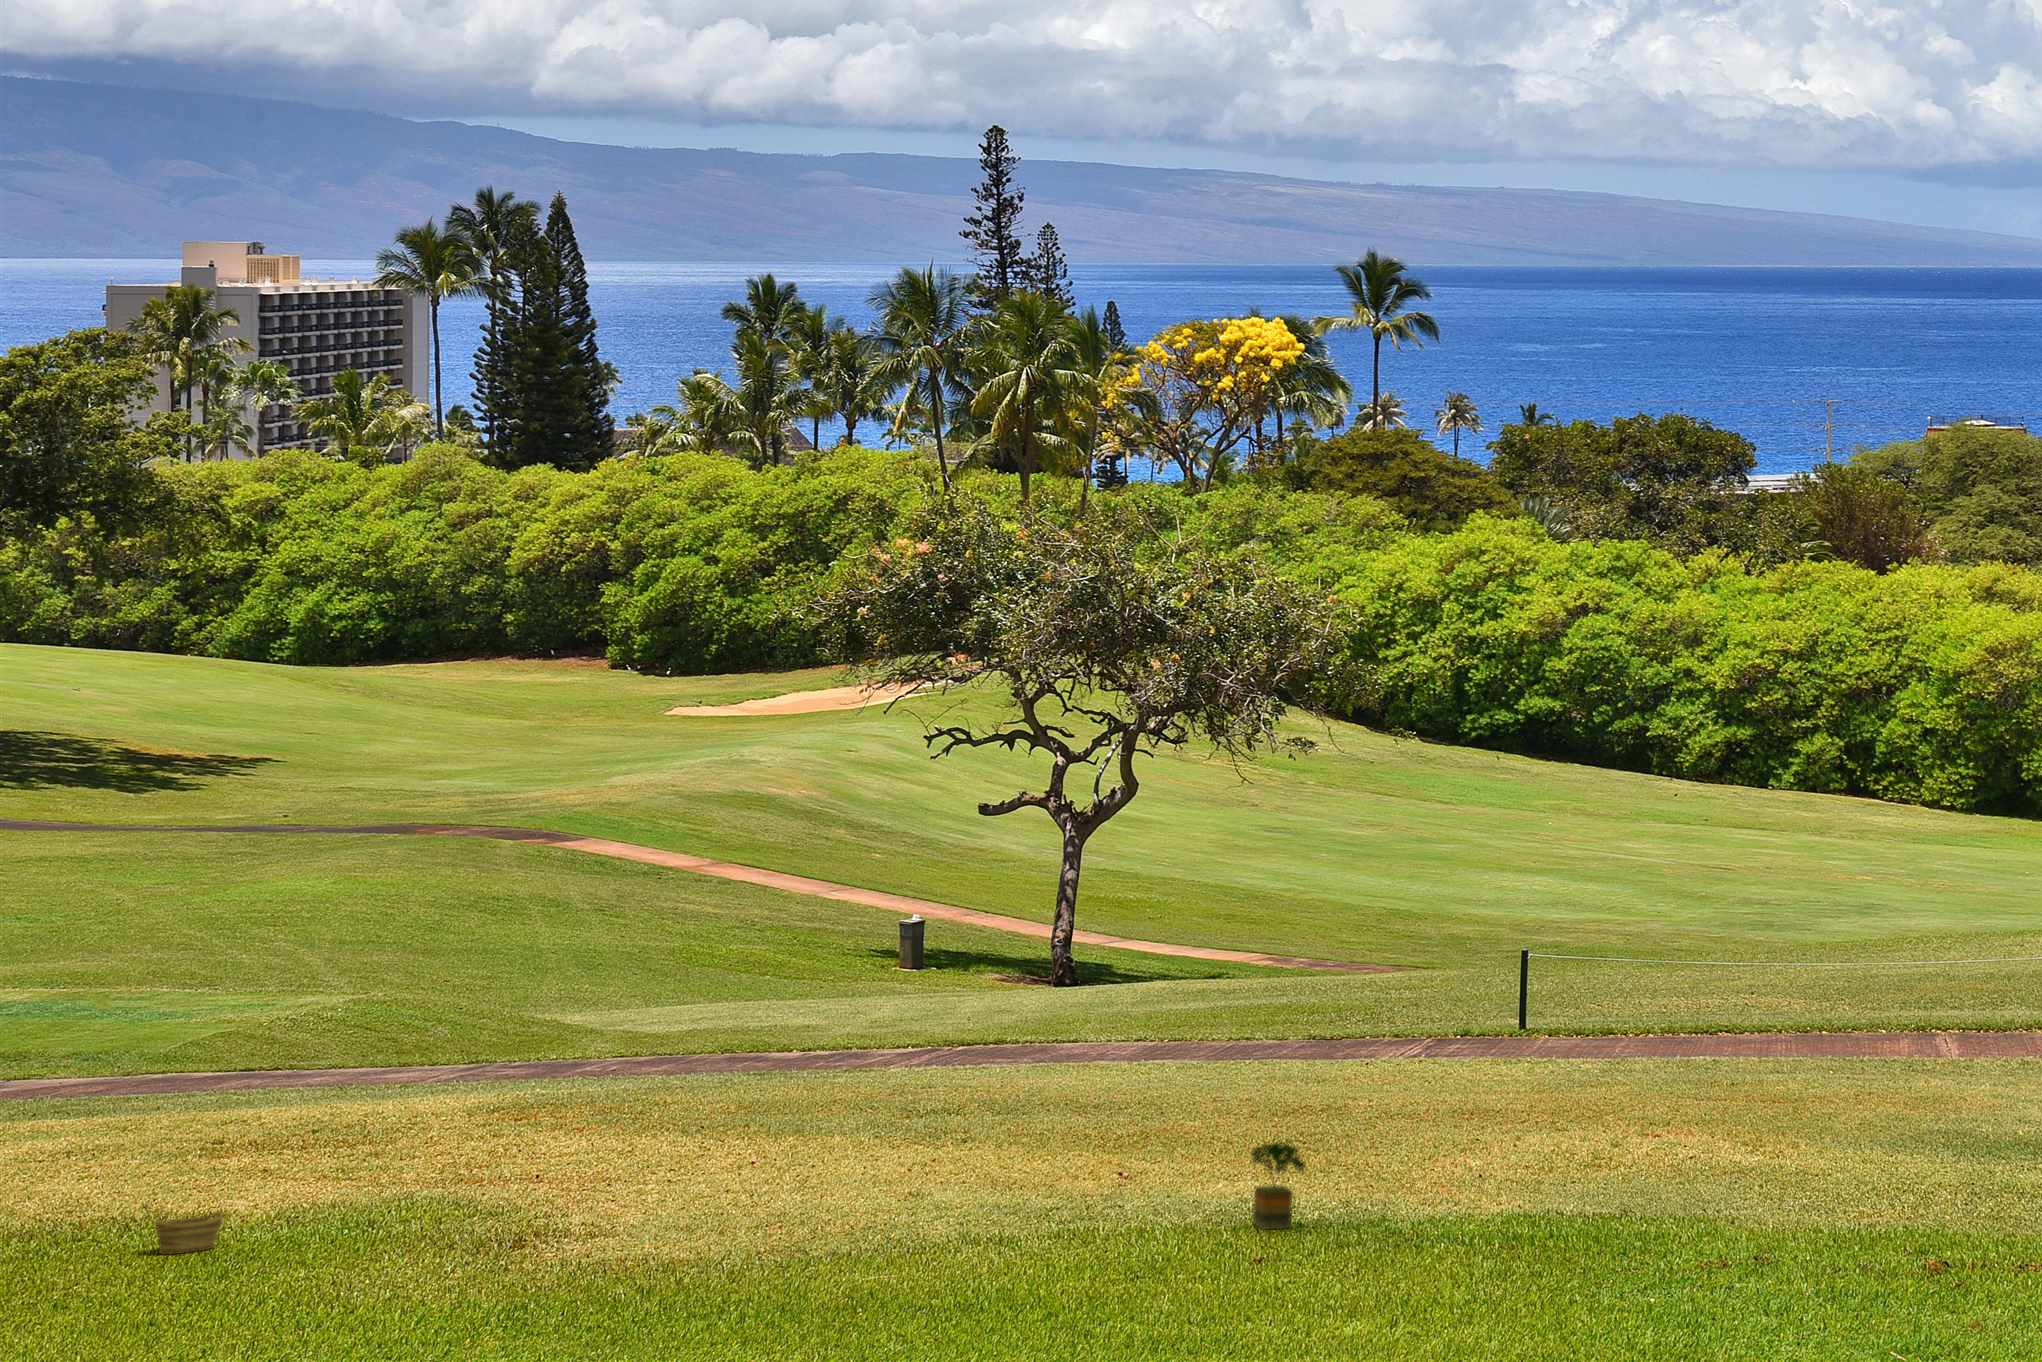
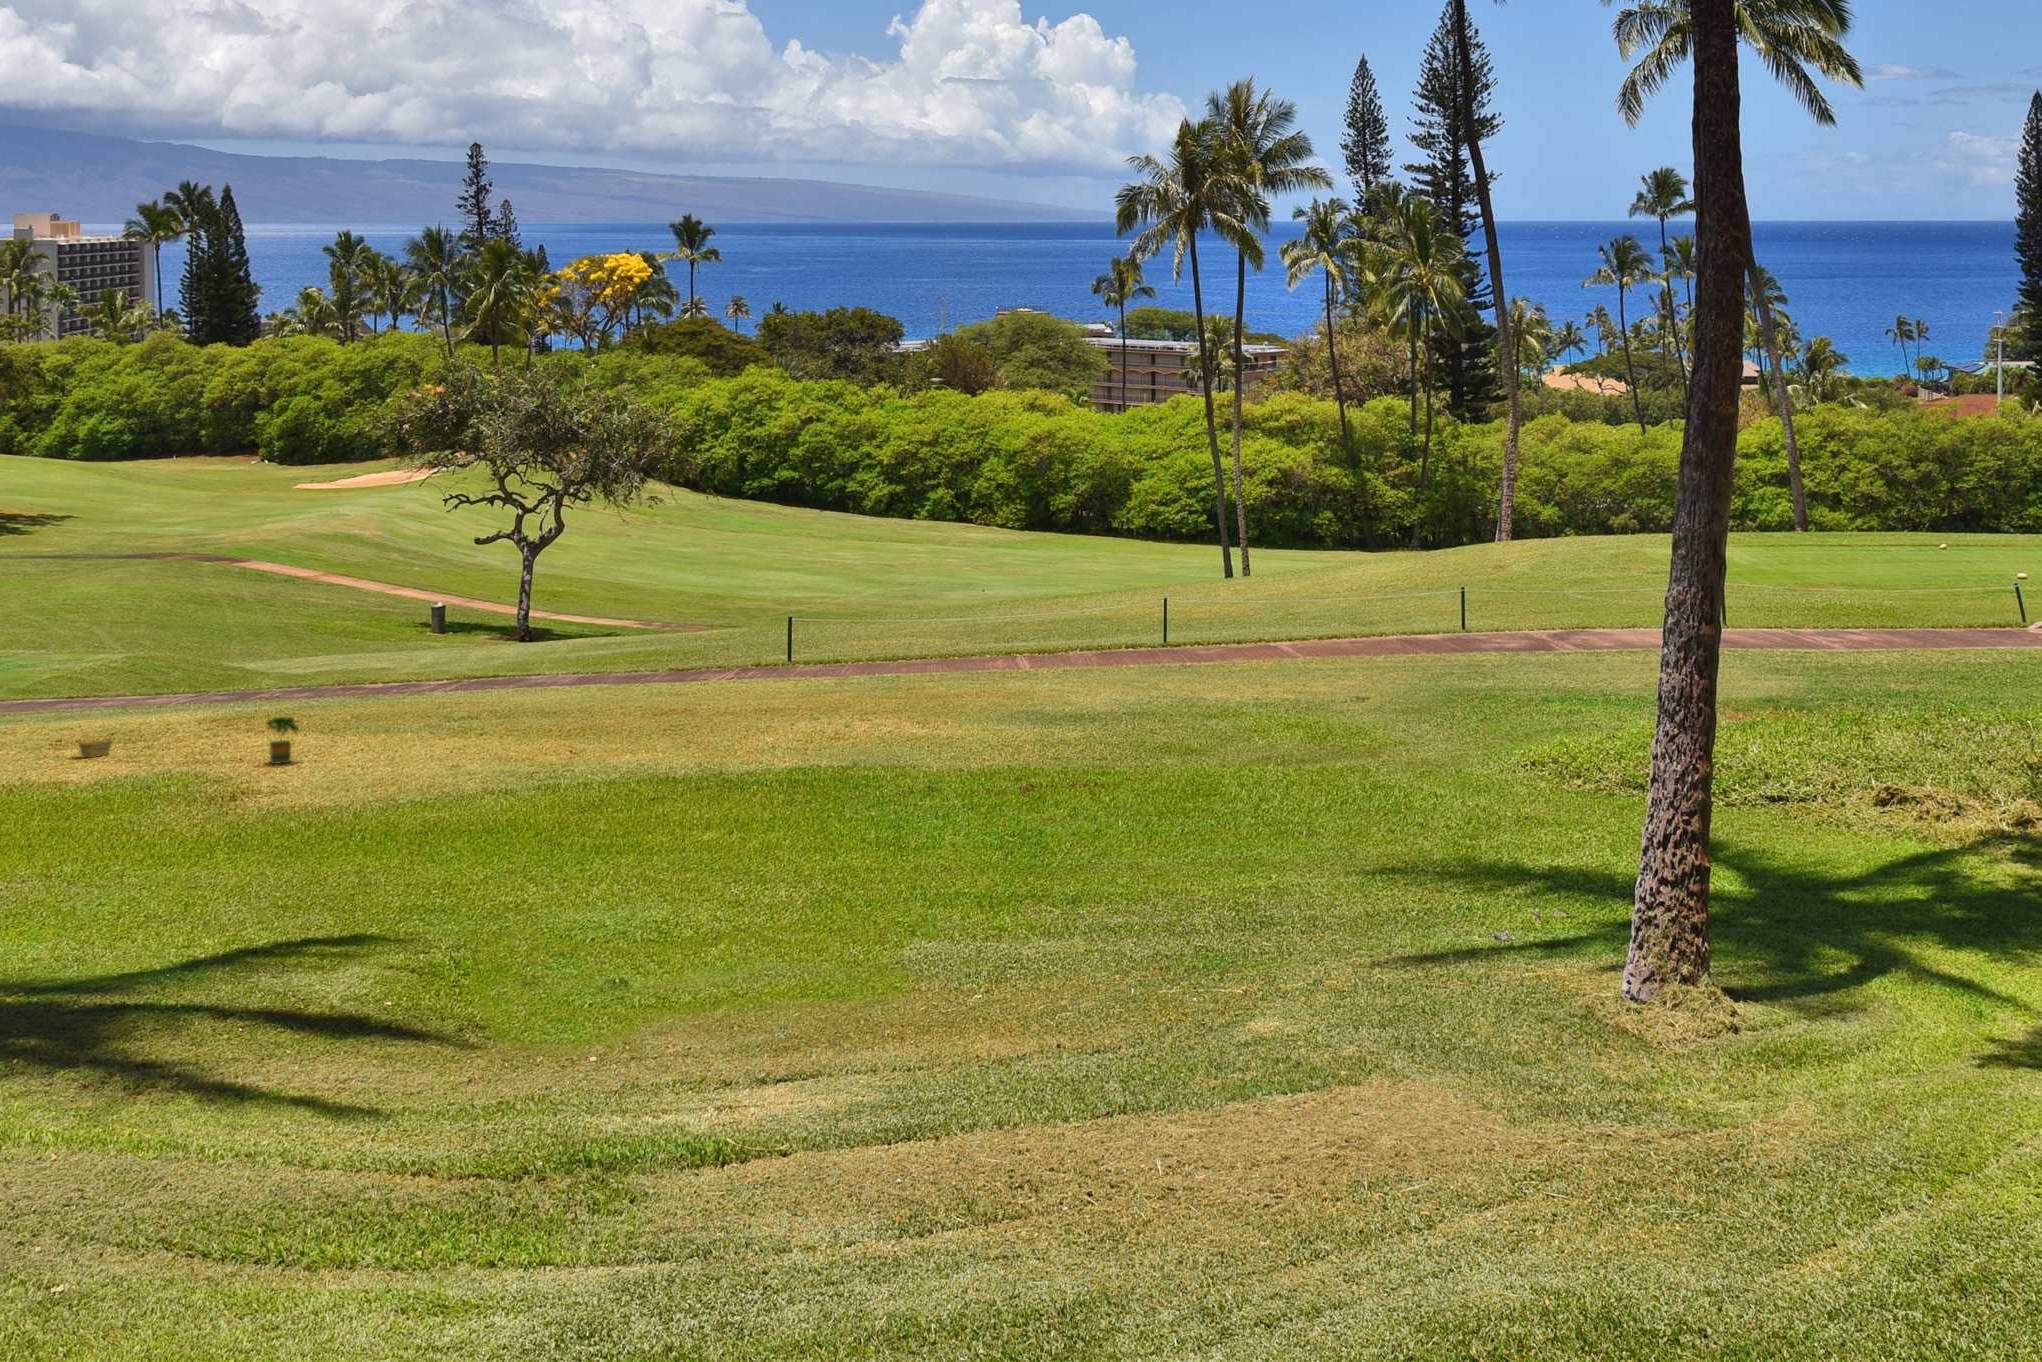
potted tree: present [1251,1142,1306,1229] -> present [266,717,298,764]

